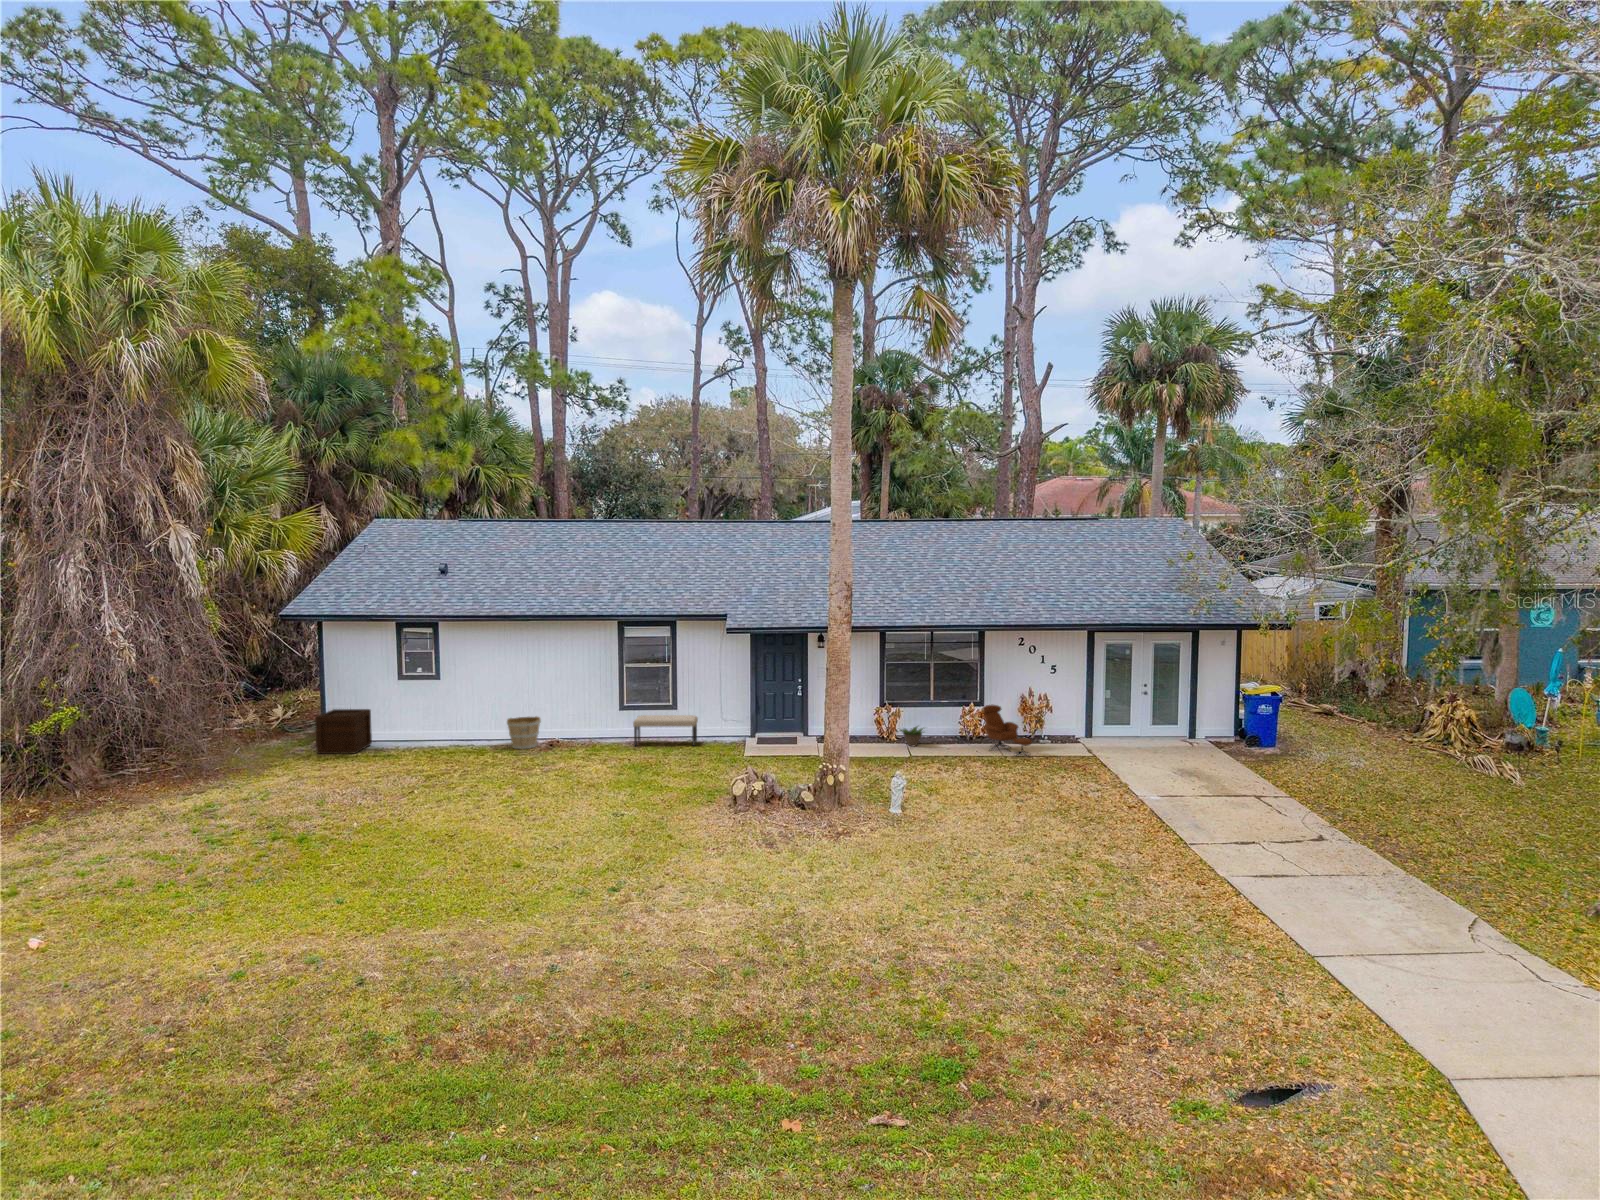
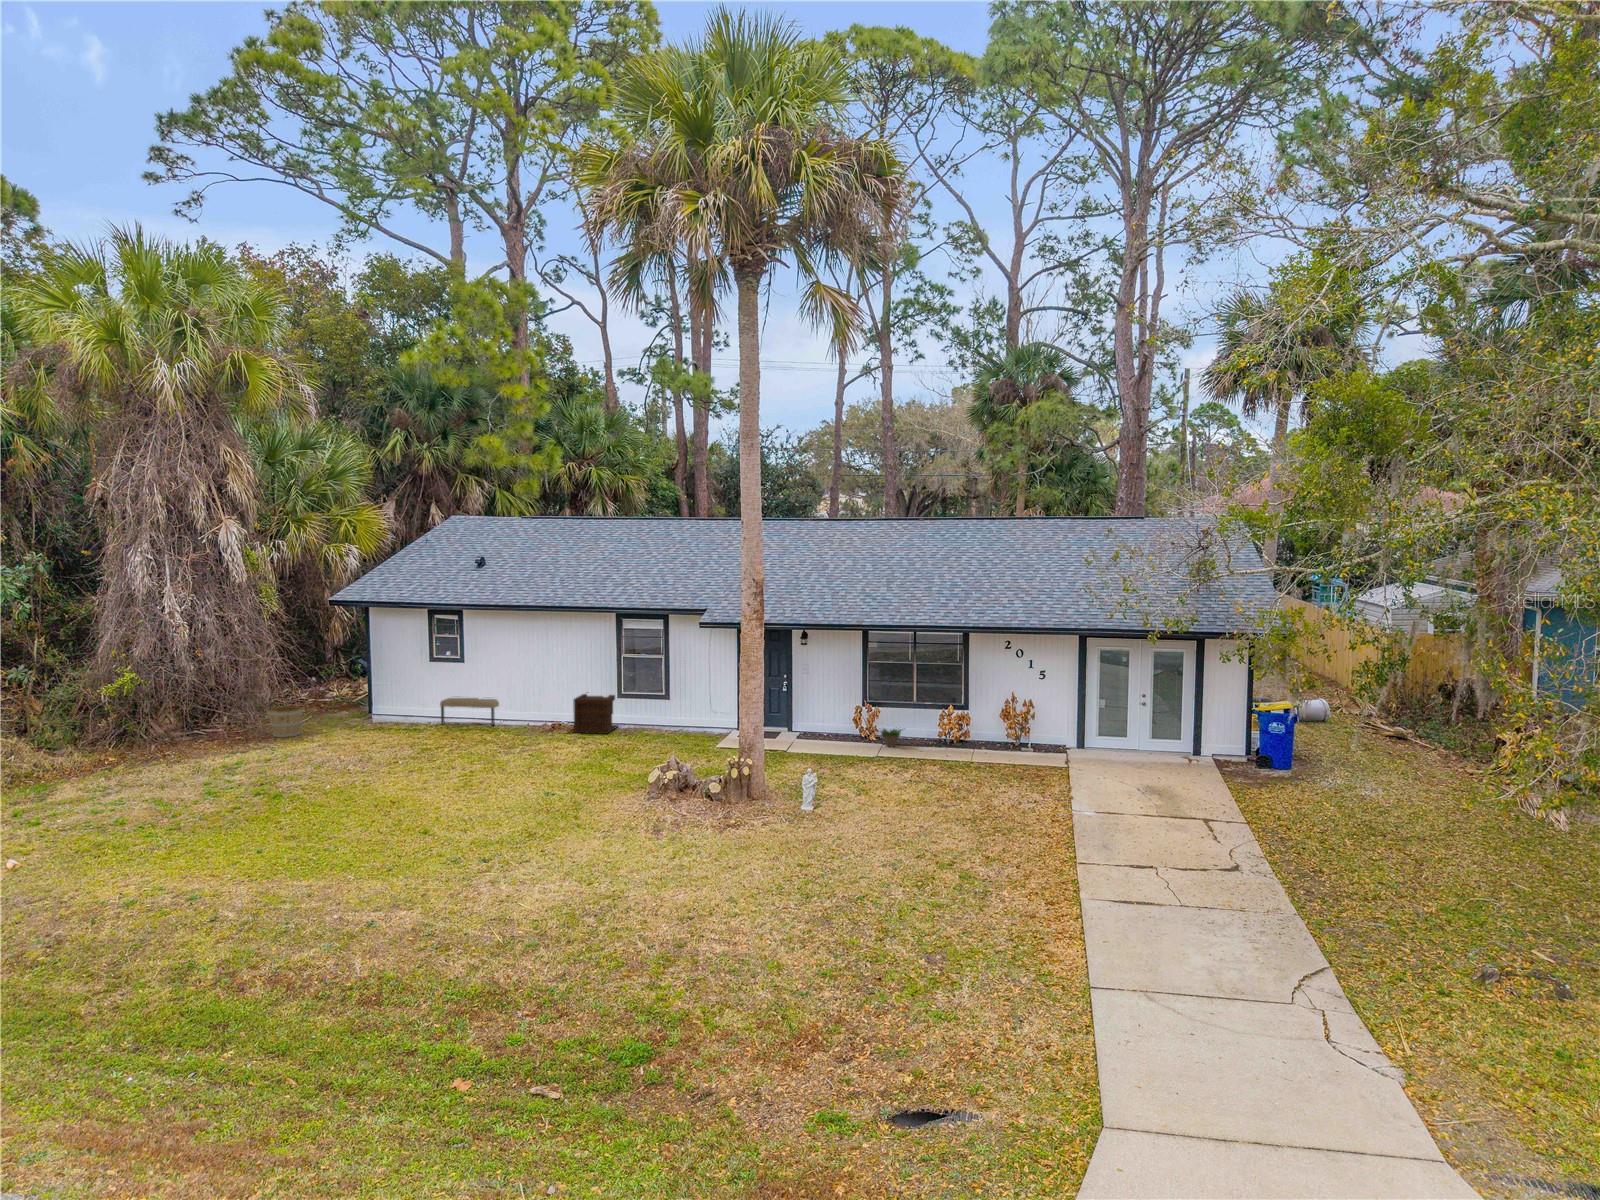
lounge chair: present [983,705,1032,756] -> none [960,709,1004,765]
wooden crate: present [315,709,372,754] -> present [573,694,618,734]
bench: present [633,715,698,746] -> present [440,698,501,726]
wooden bucket: present [507,717,541,749] -> present [267,706,304,738]

